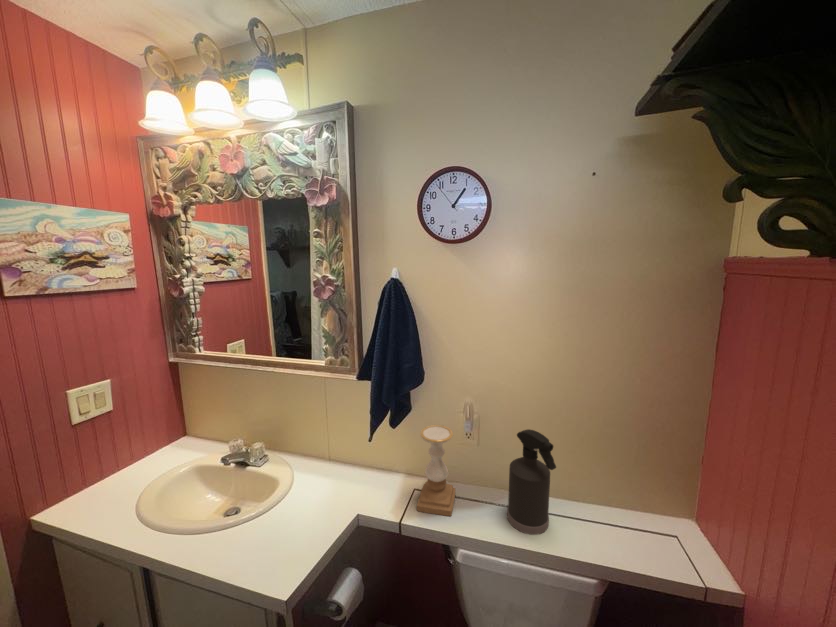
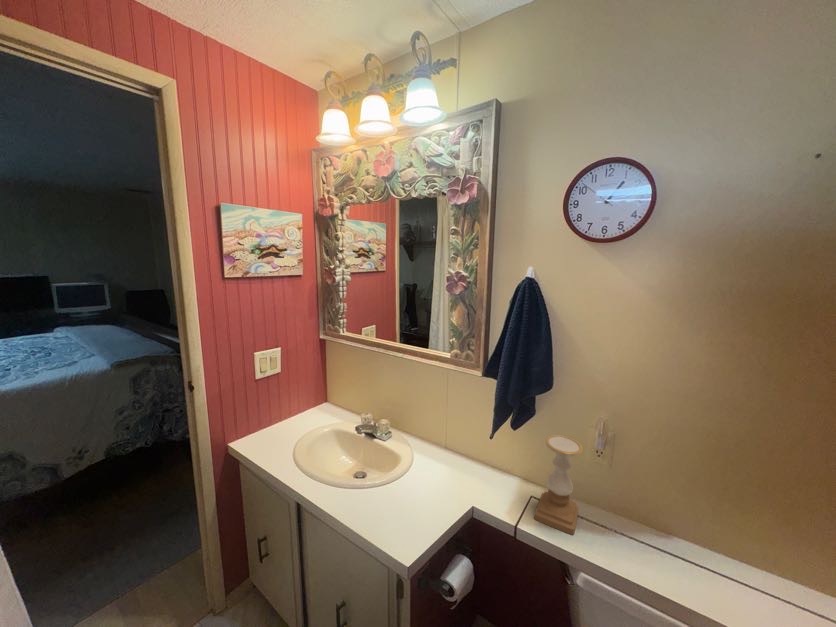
spray bottle: present [507,429,556,535] -> none [643,462,722,587]

